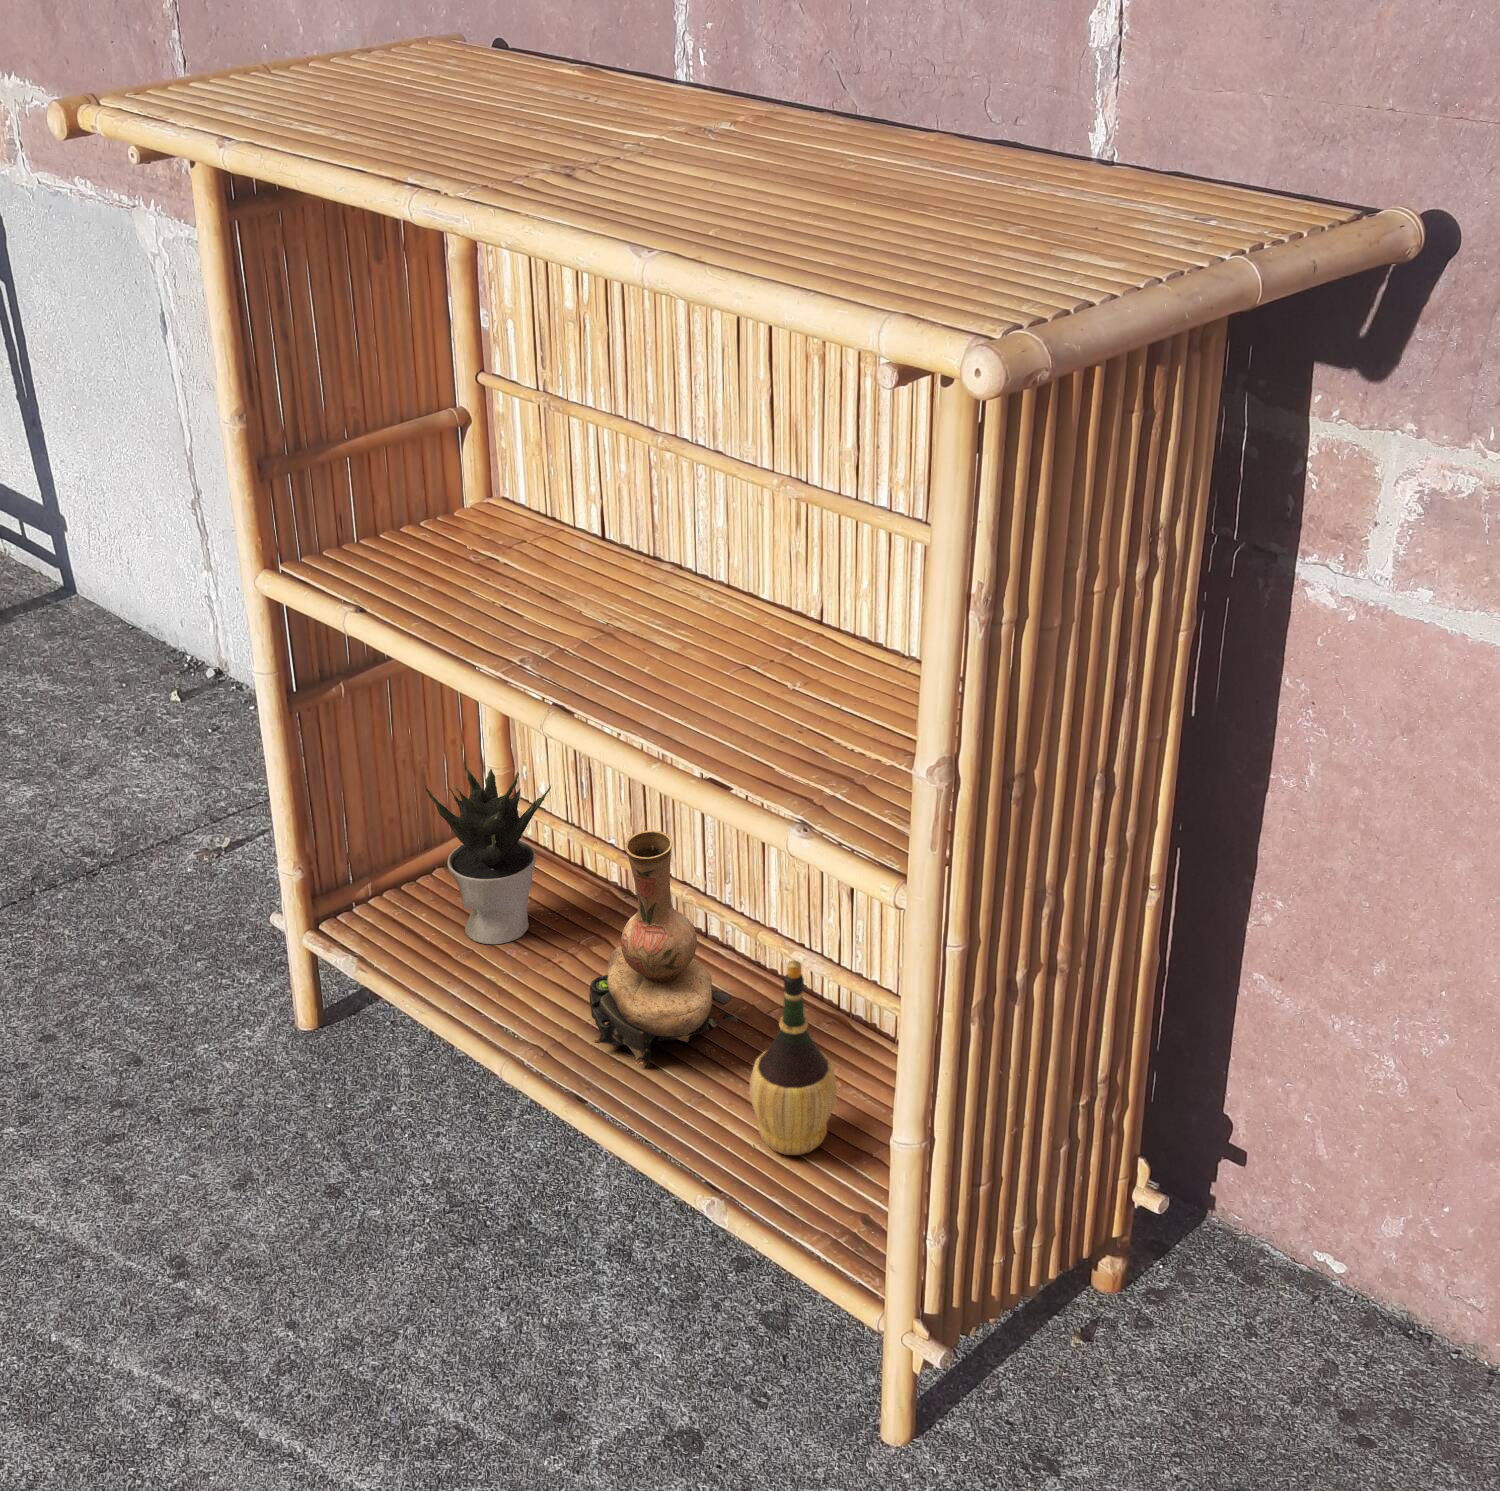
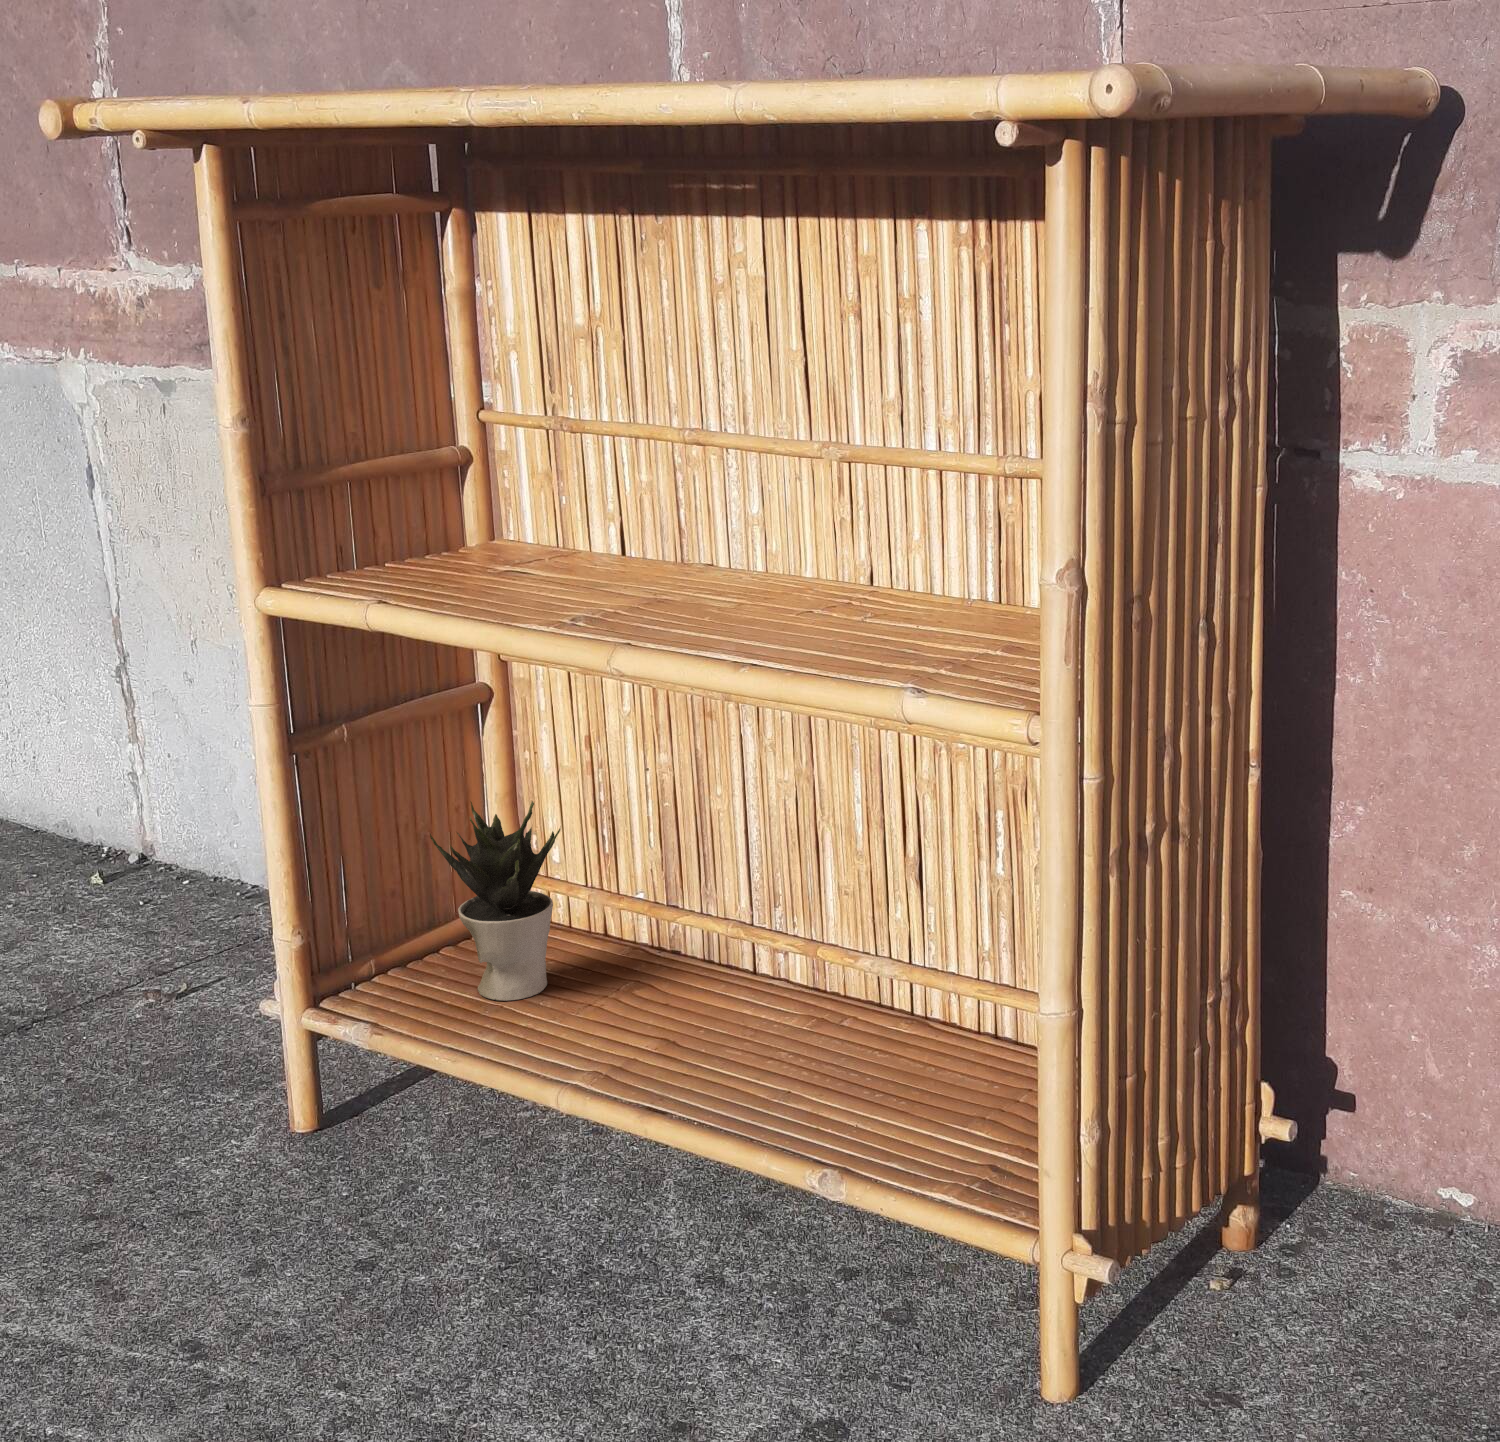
vase: present [589,830,737,1068] -> none [640,808,808,1073]
wine bottle: present [749,961,837,1155] -> none [847,892,939,1118]

